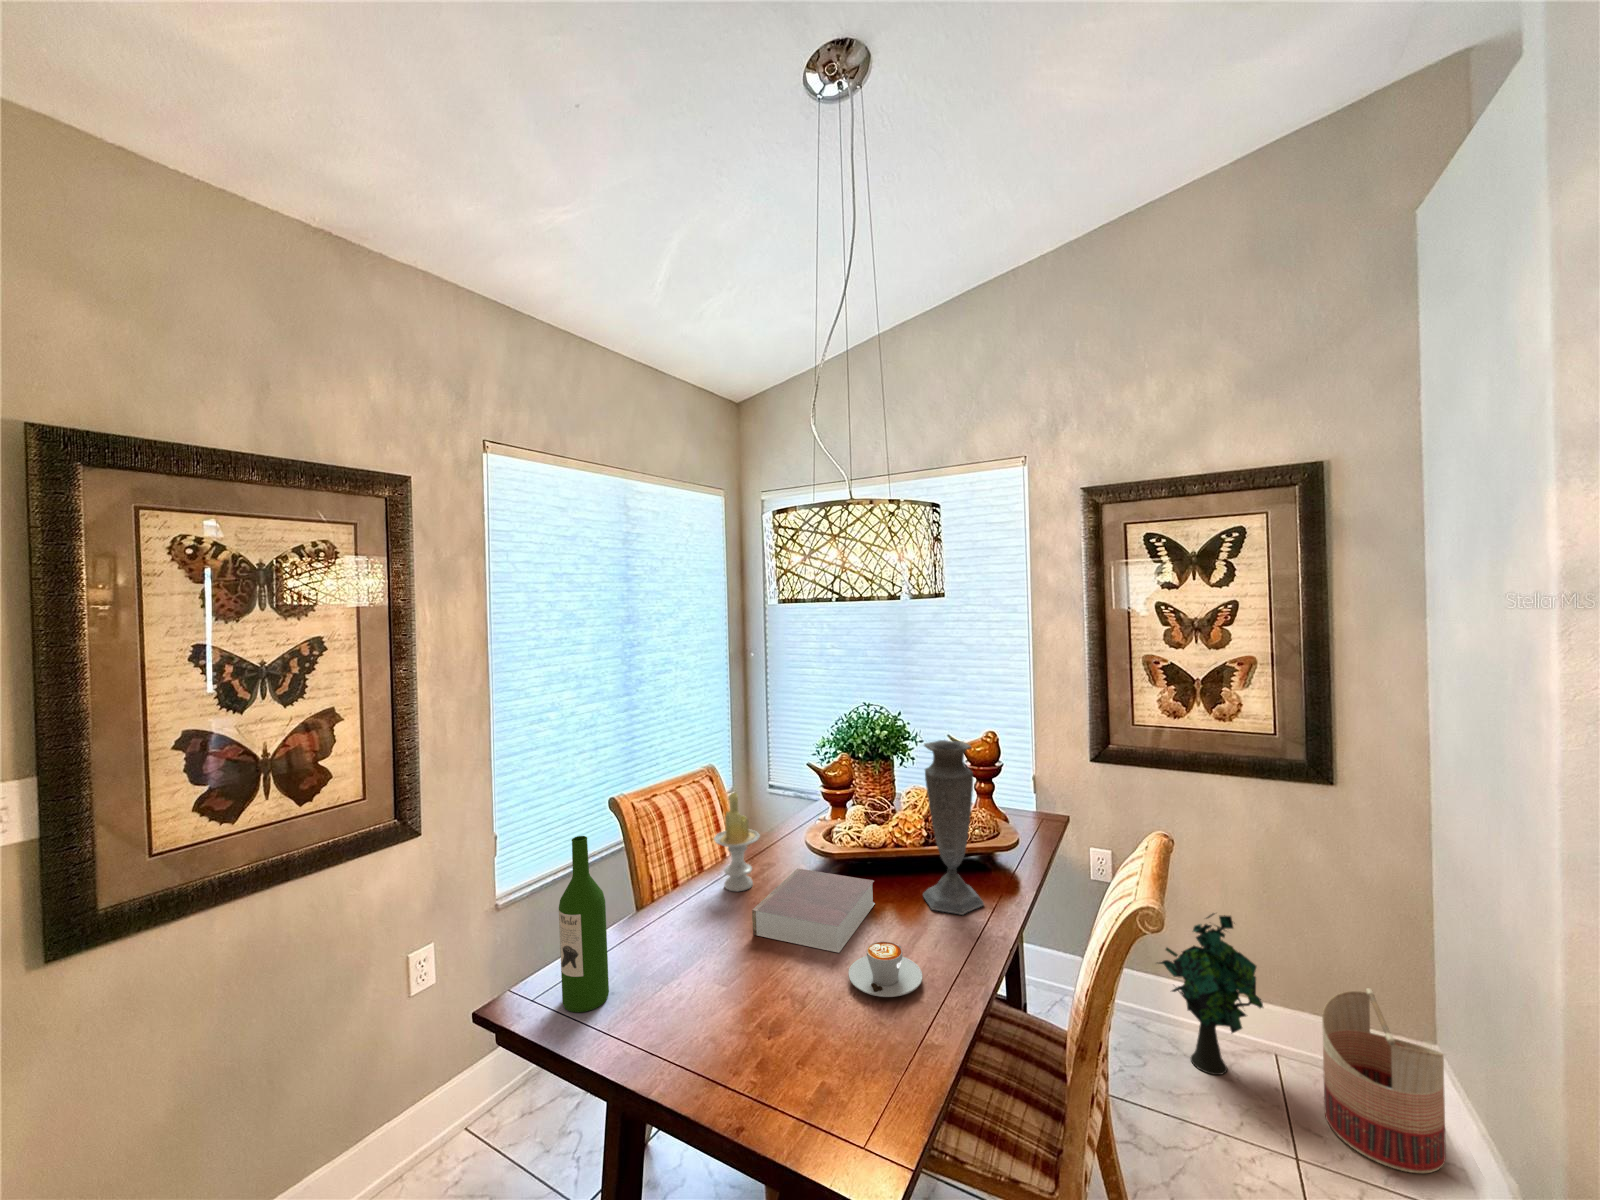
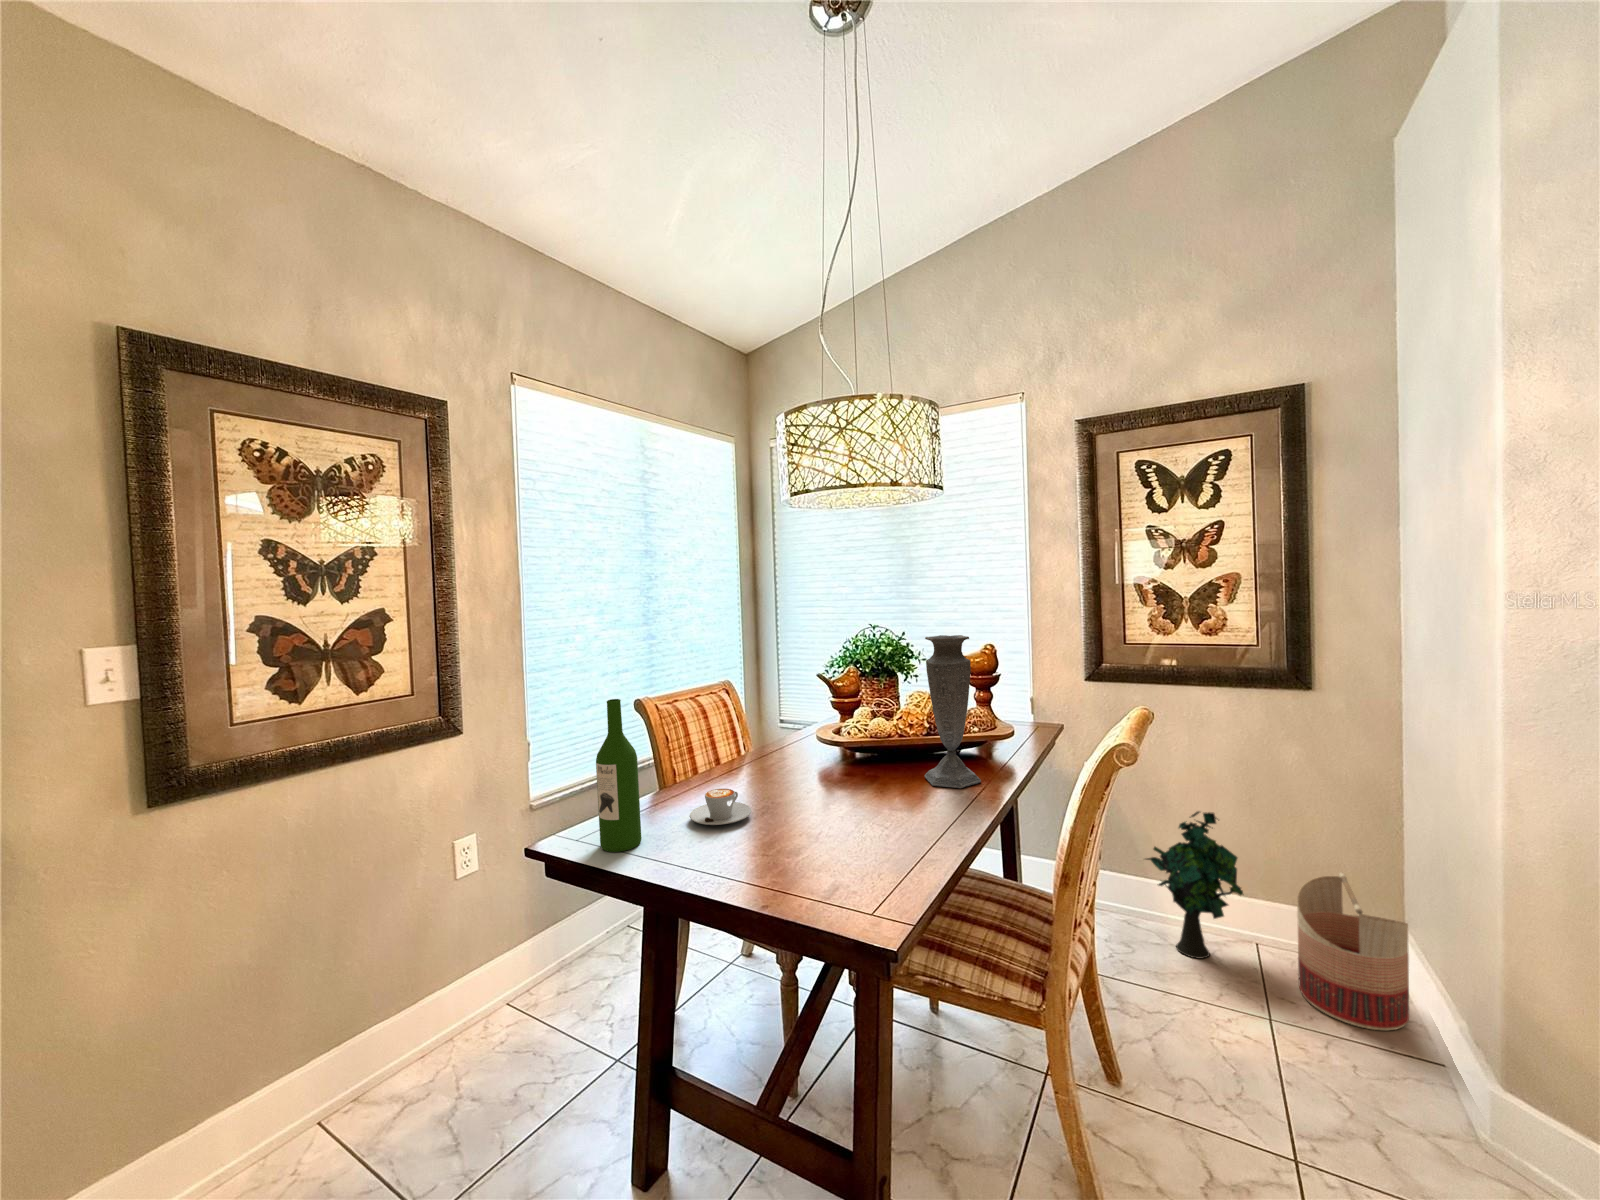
candle: present [714,793,760,891] -> none [732,689,775,777]
book: present [752,868,875,953] -> none [768,756,881,813]
coffee cup: present [849,942,923,997] -> present [690,789,751,825]

